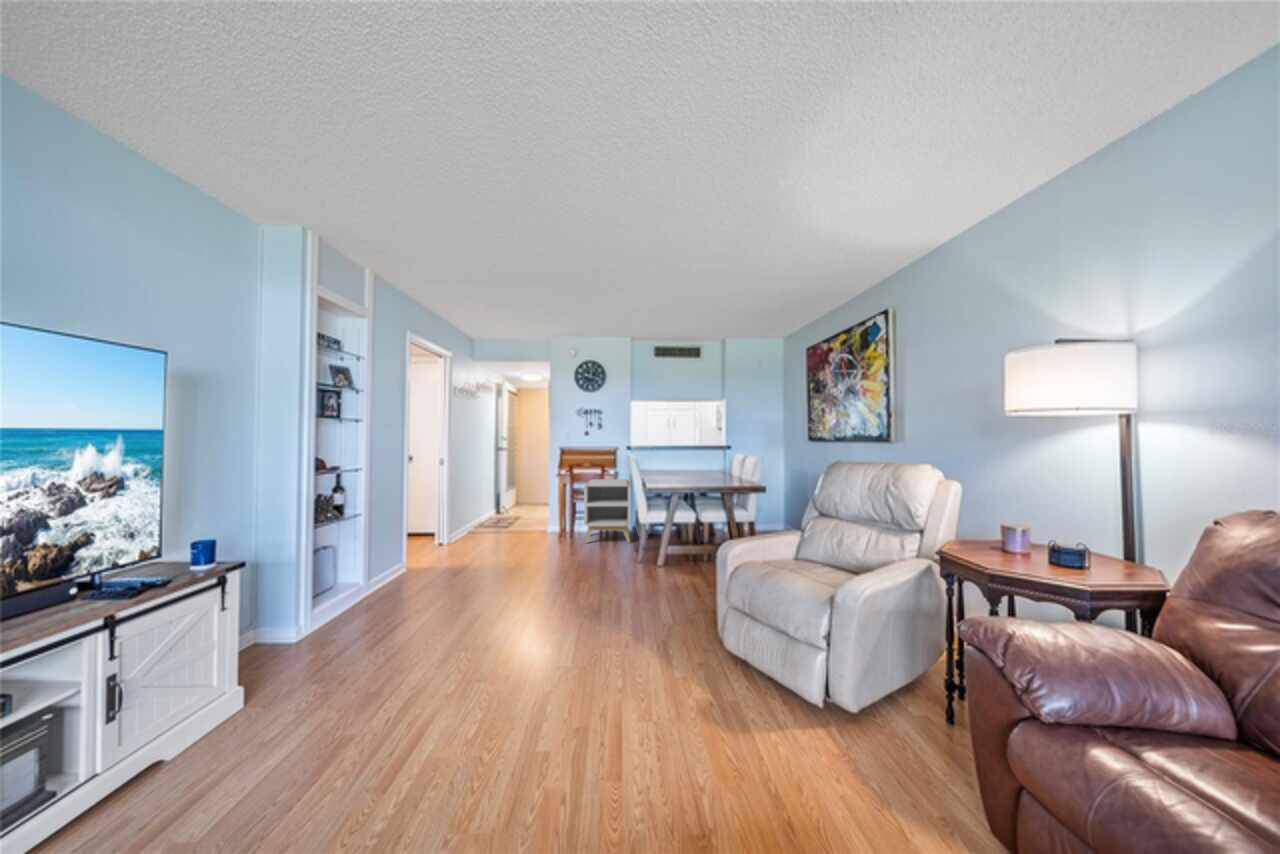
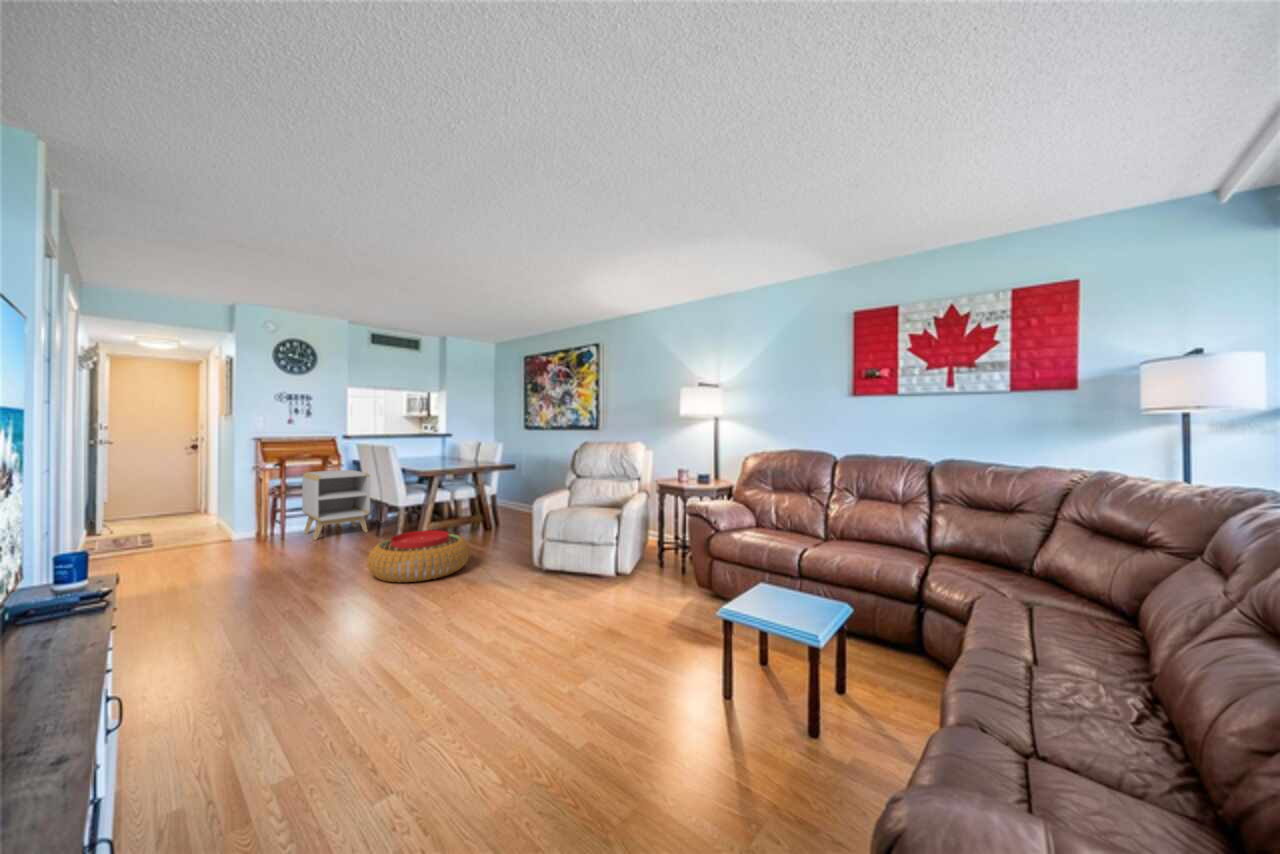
pouf: none [559,555,666,619] -> present [367,530,470,582]

